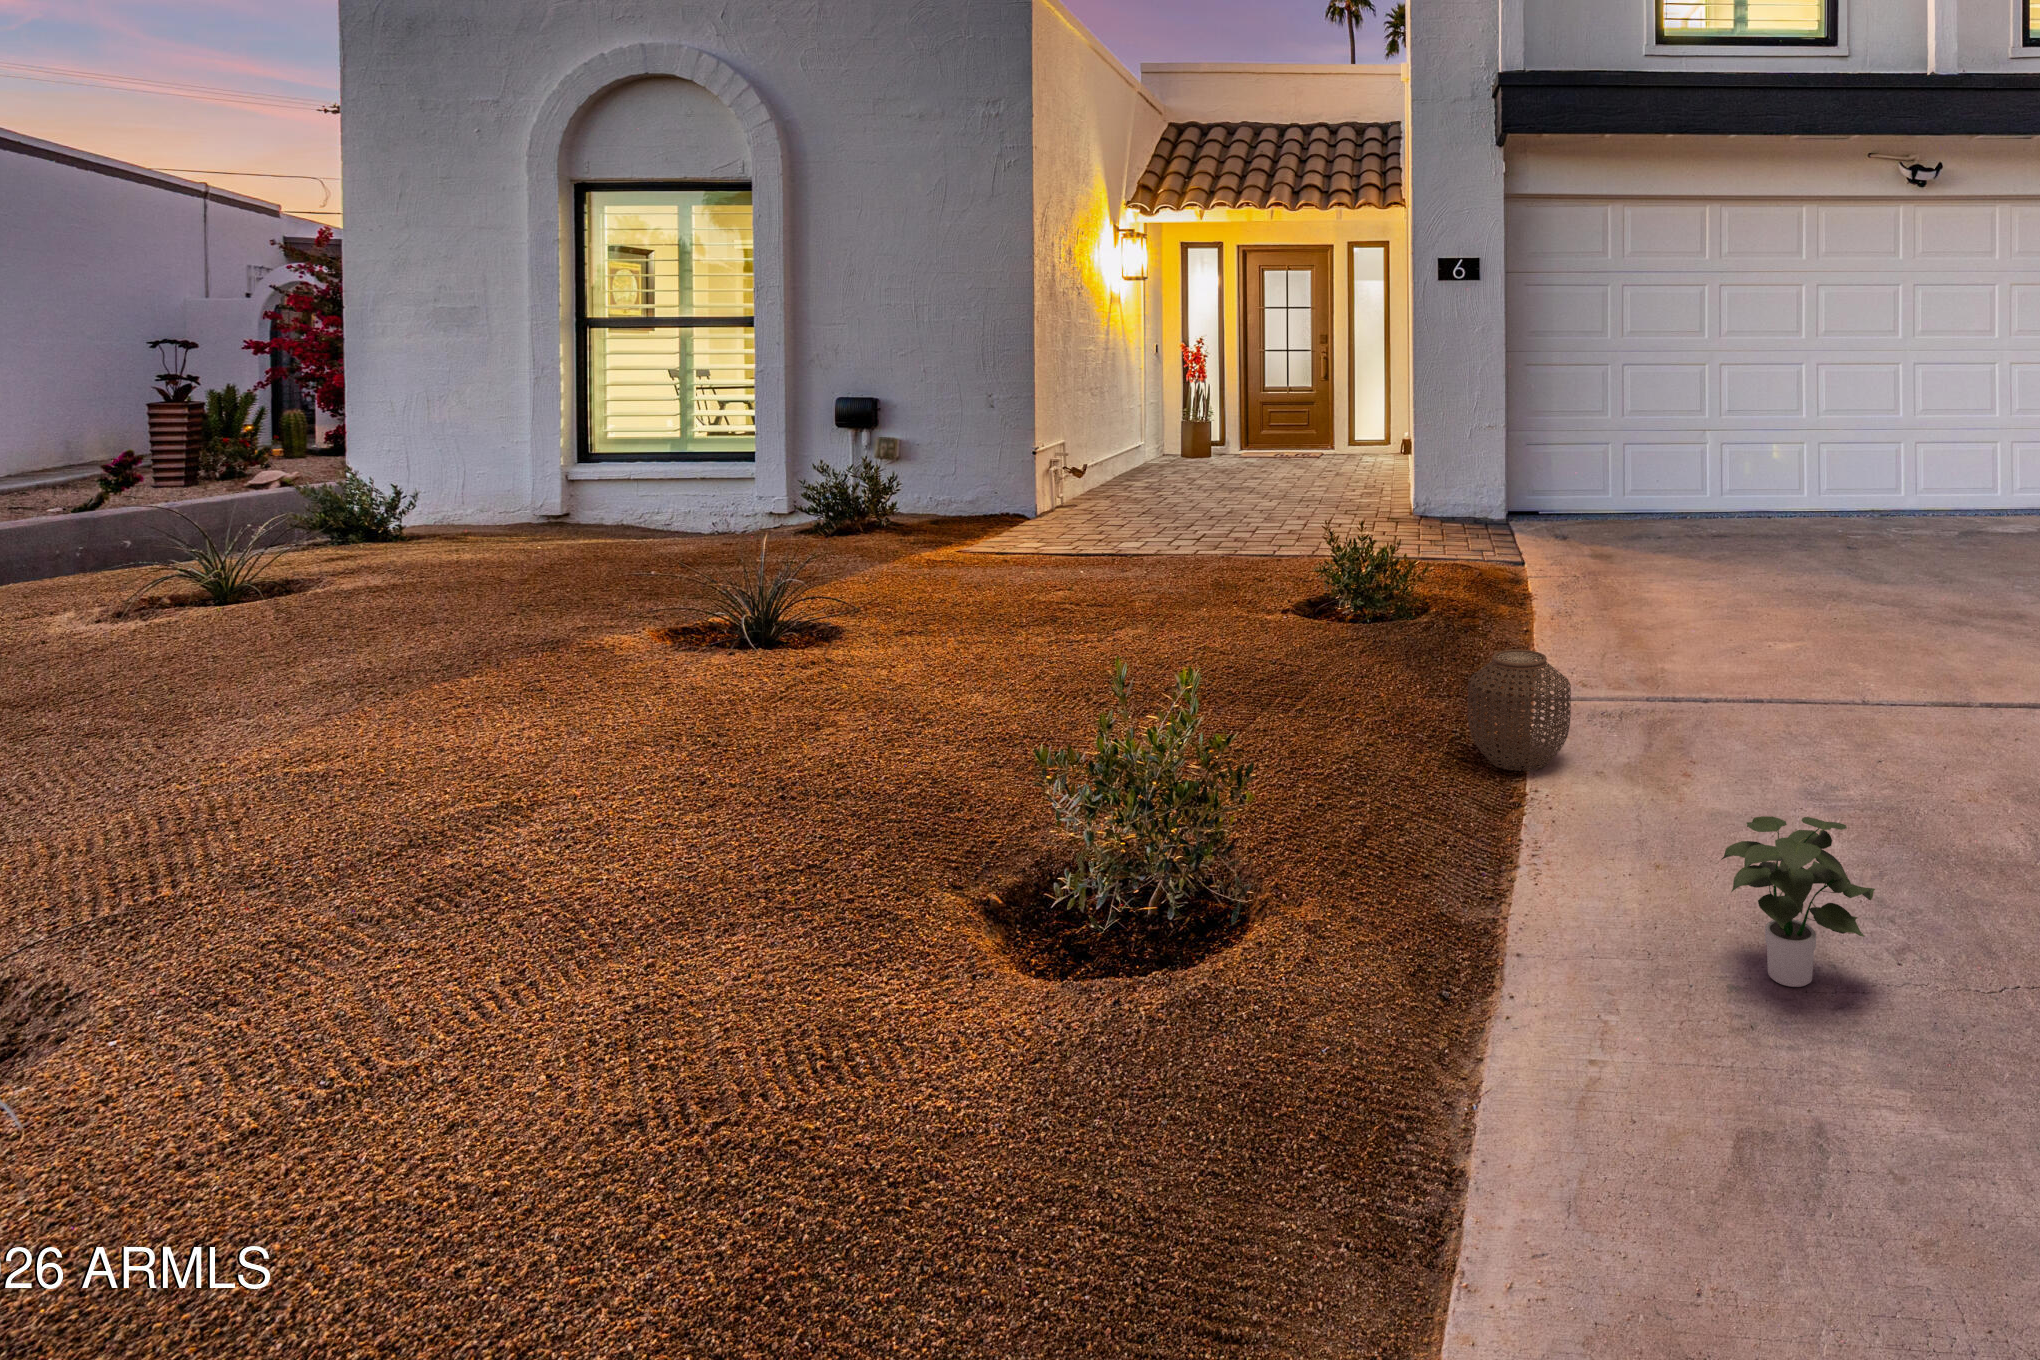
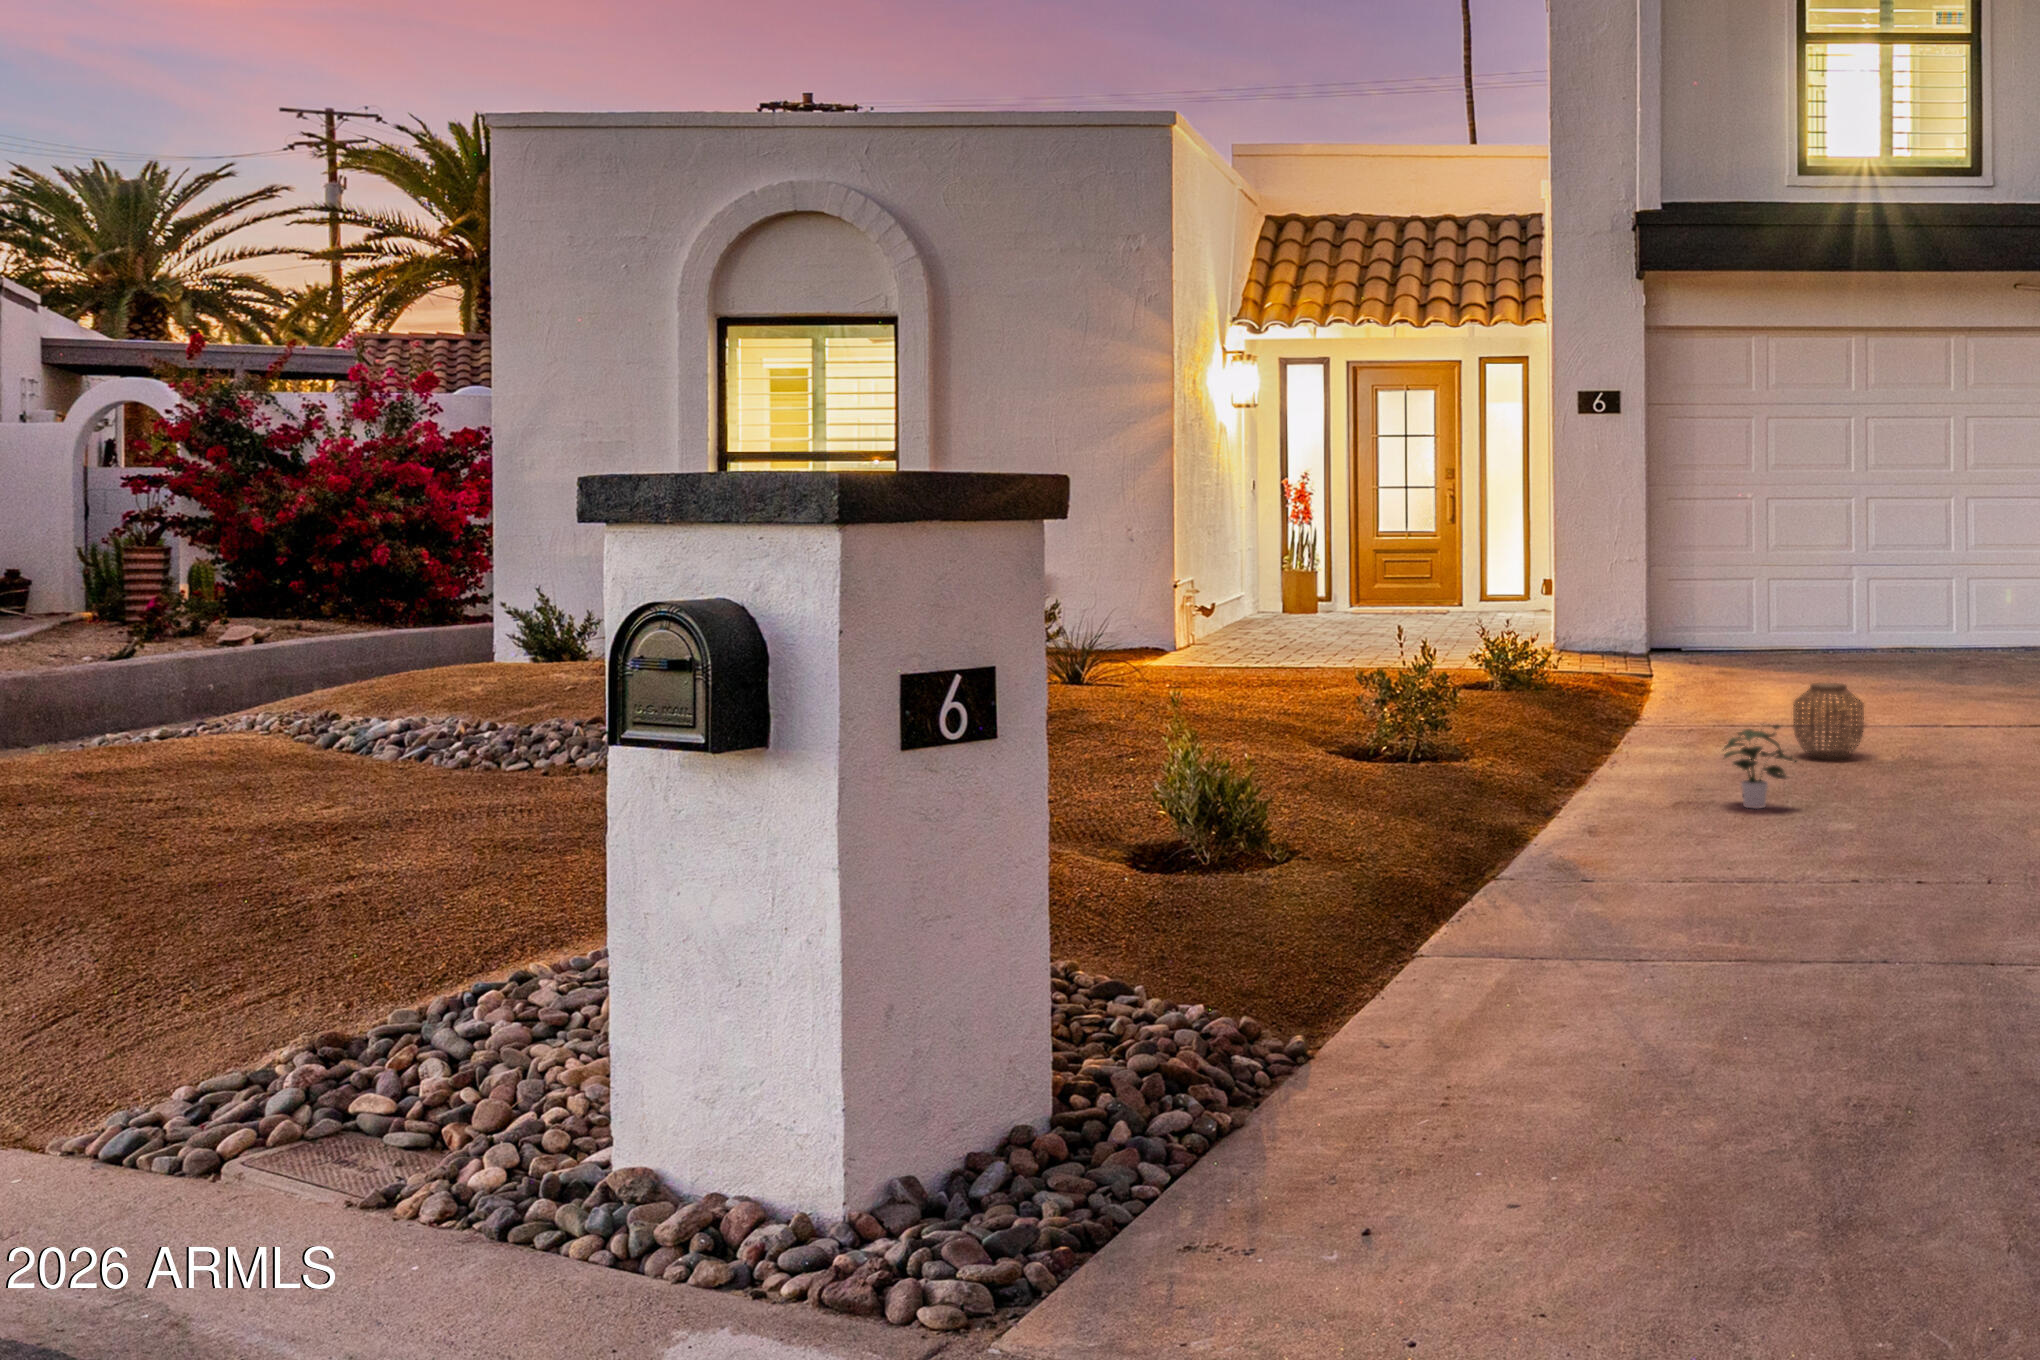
woven basket: present [1468,649,1571,771] -> present [1793,683,1864,760]

